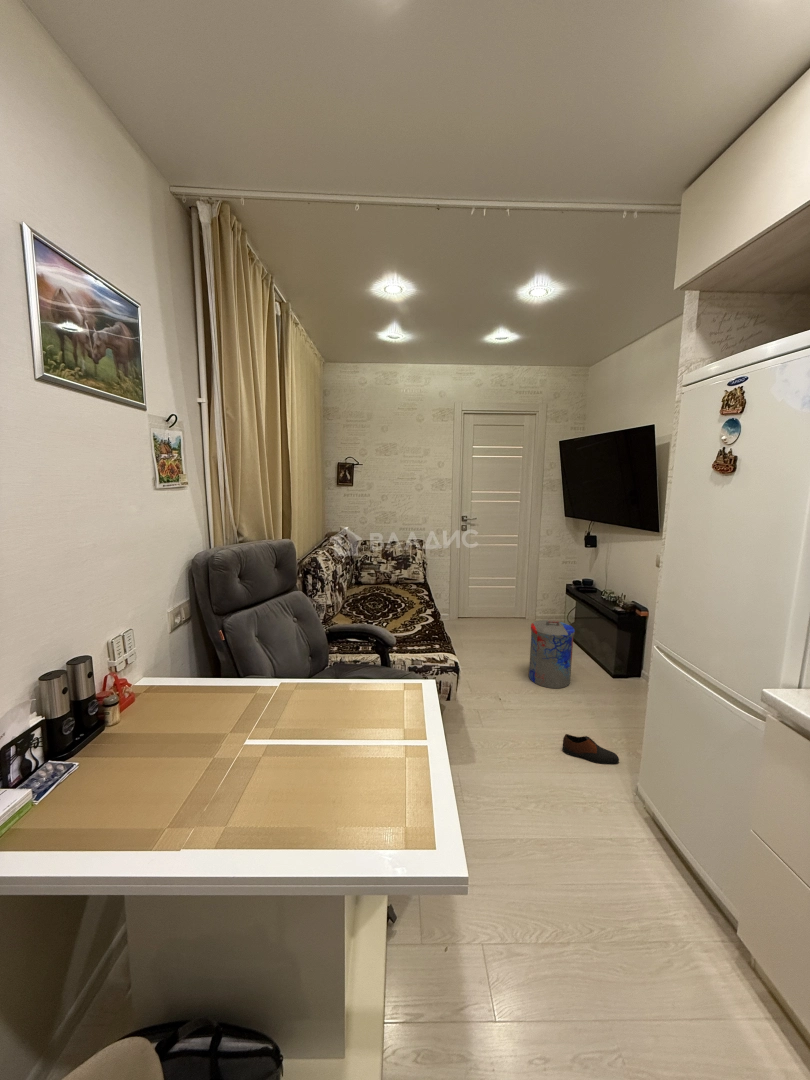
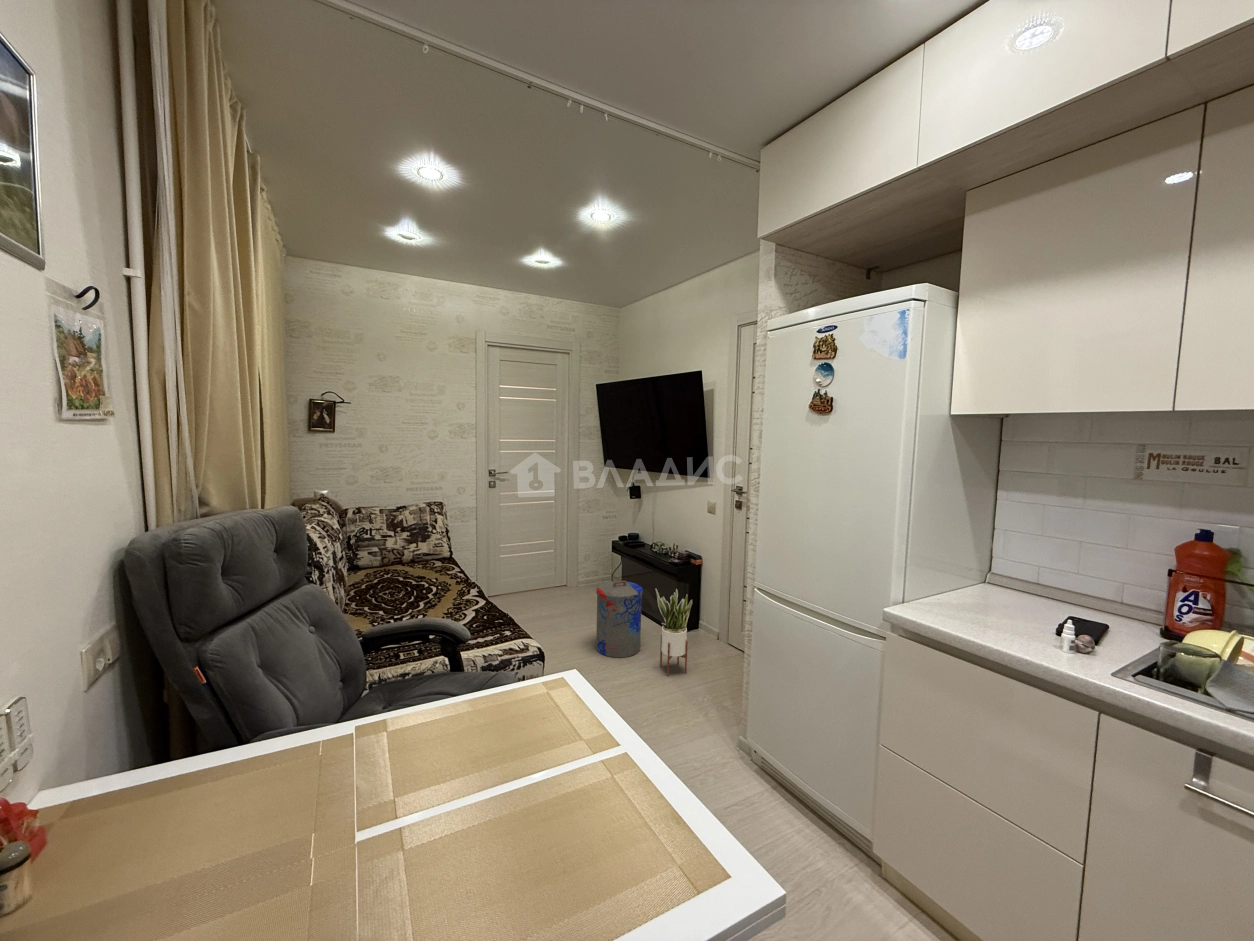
potted plant: none [580,632,618,715] -> present [656,589,692,676]
shoe: present [562,734,619,764] -> none [659,700,715,726]

